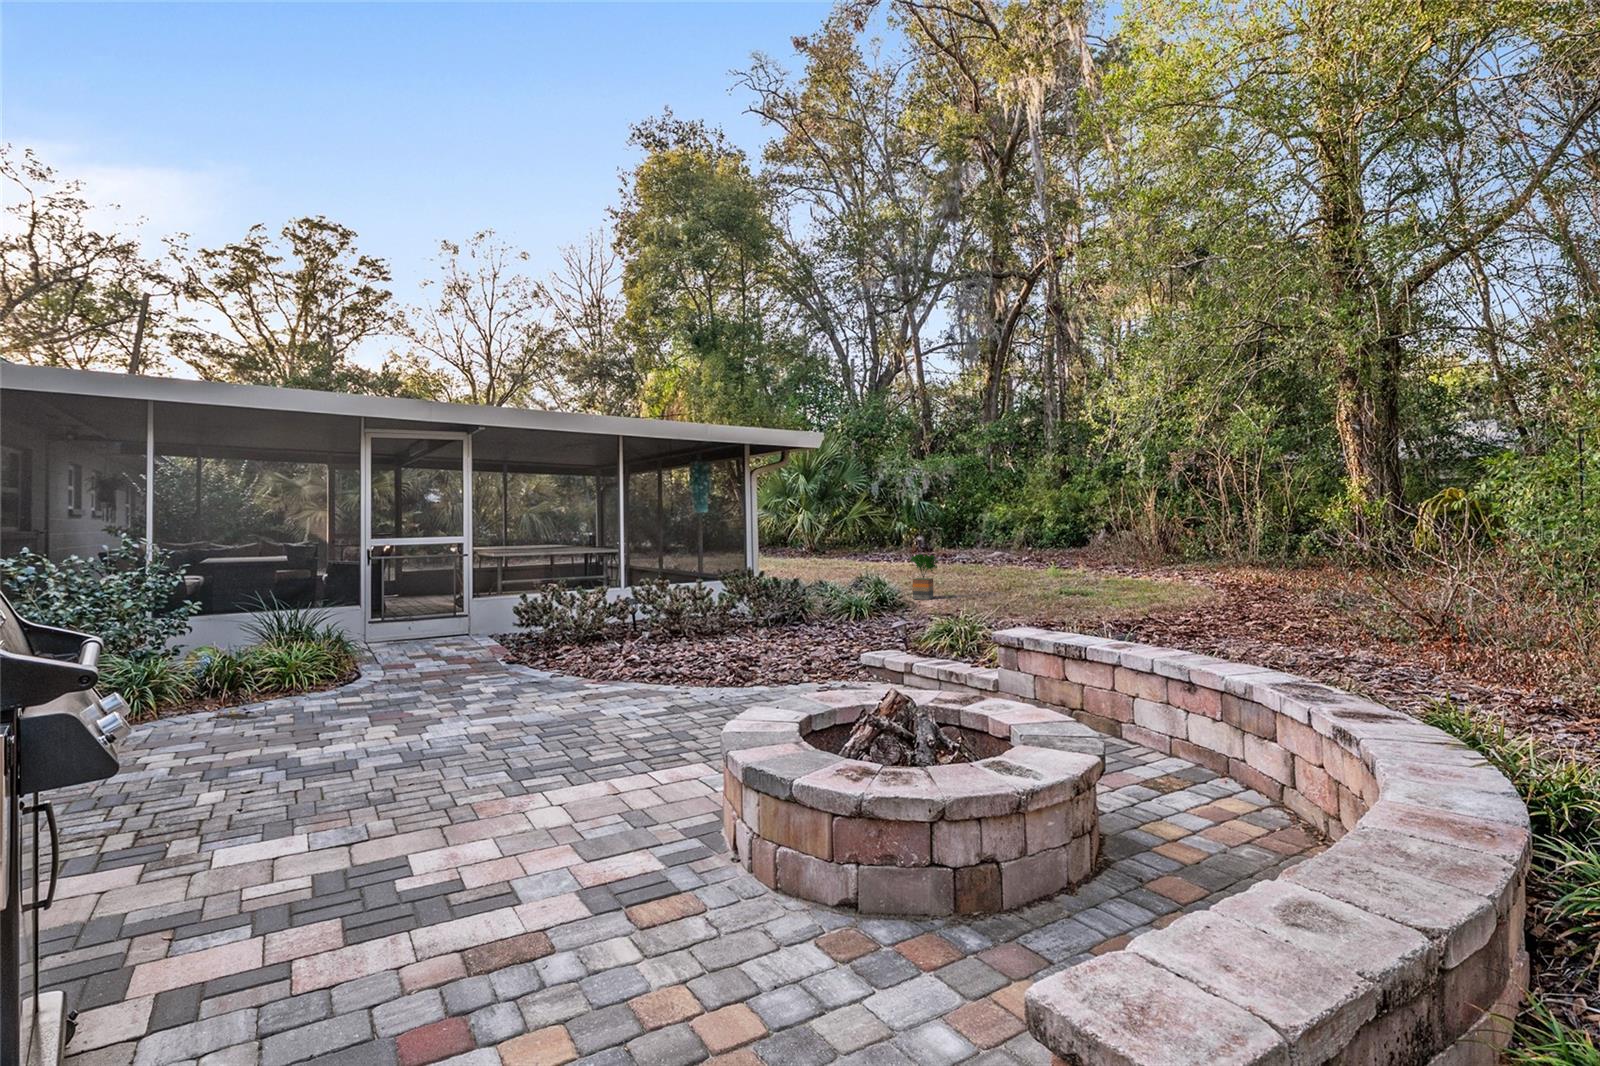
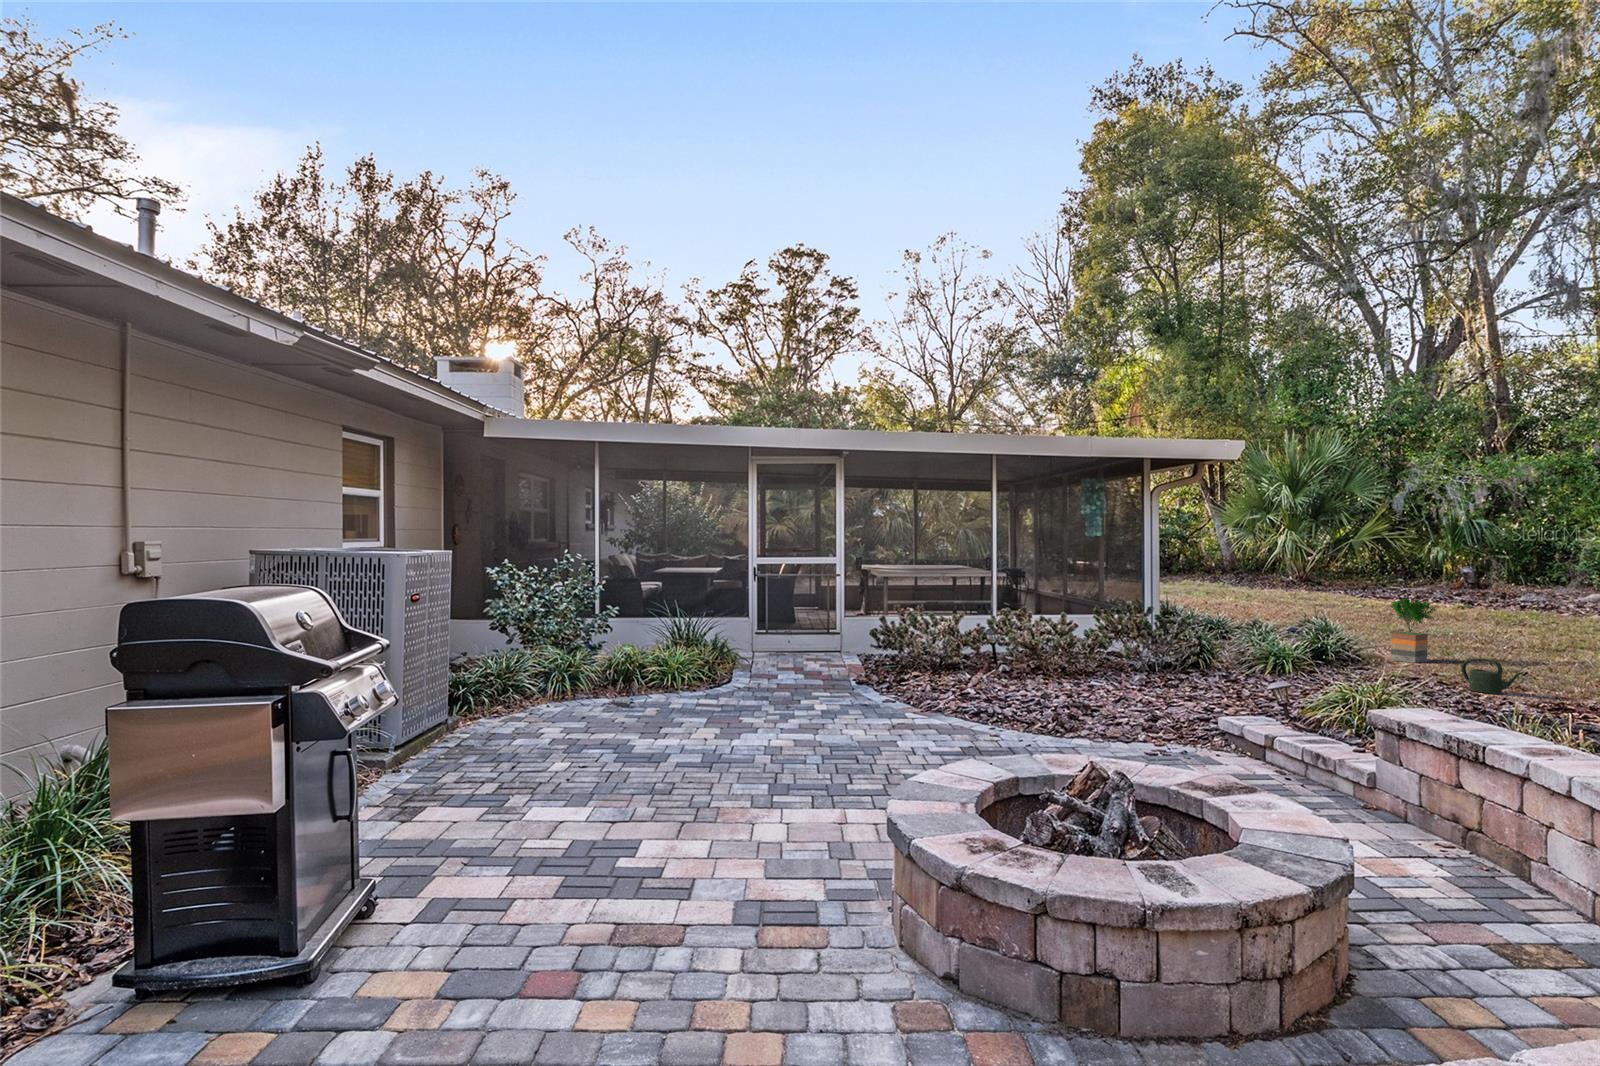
watering can: none [977,592,1015,616] -> present [1462,658,1523,694]

